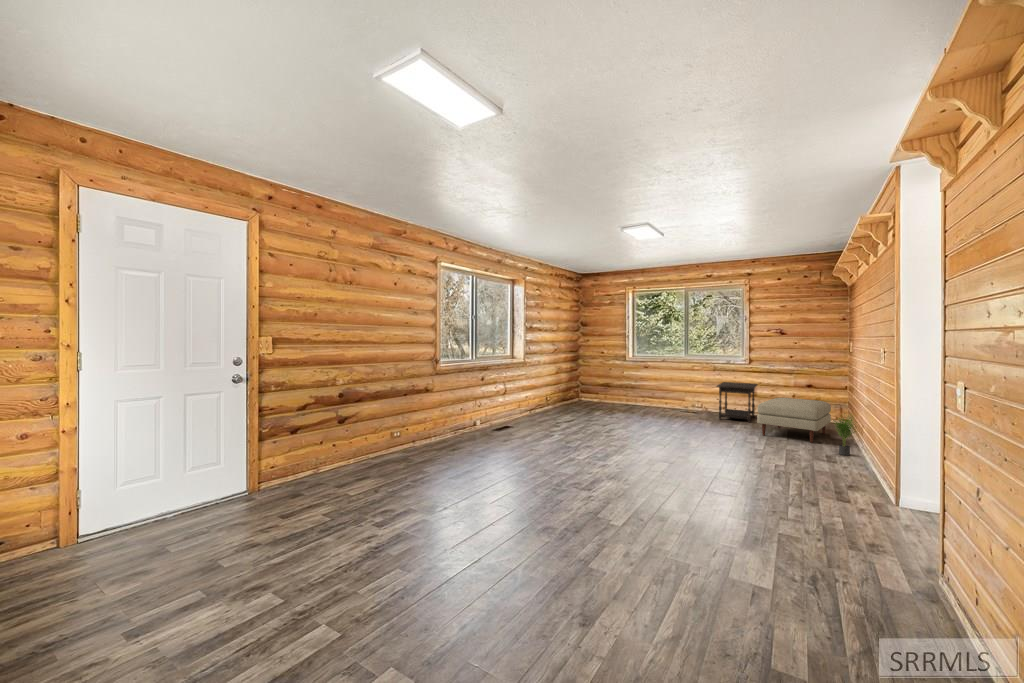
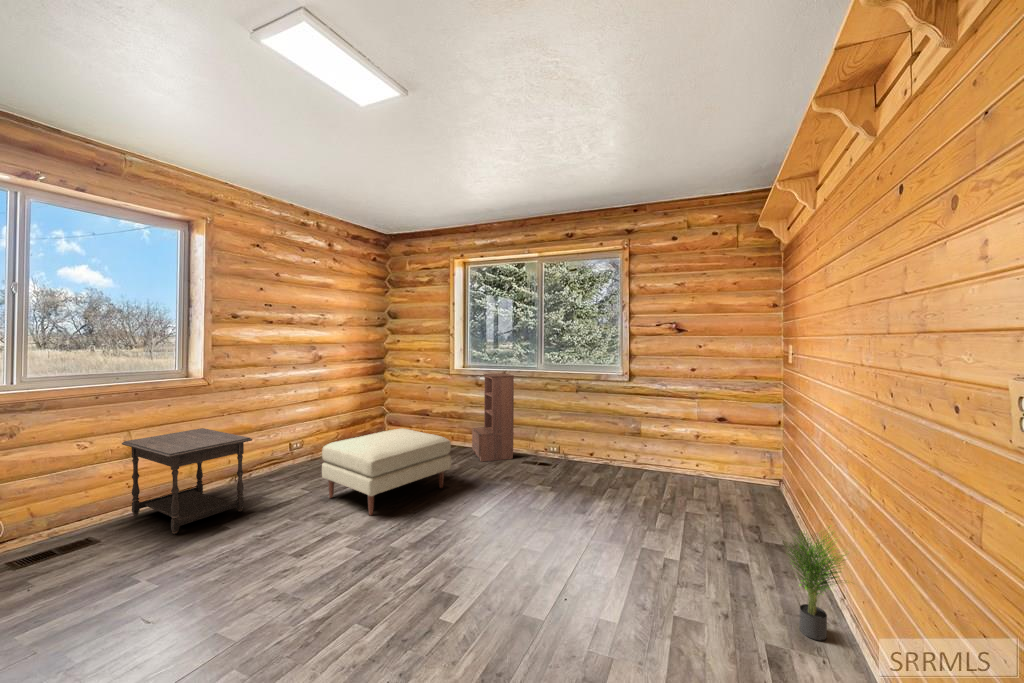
bookshelf: none [646,360,674,411] -> present [472,373,514,462]
side table: present [716,382,757,422] -> present [122,428,252,534]
ottoman: present [757,398,831,443] -> present [322,429,451,515]

